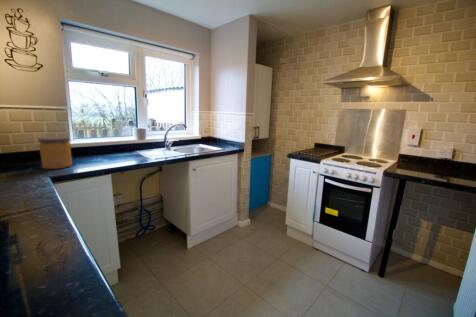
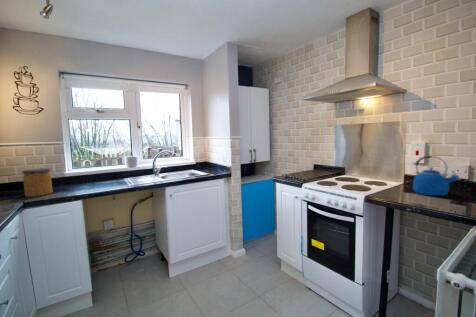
kettle: none [412,140,450,171] -> present [413,156,459,196]

